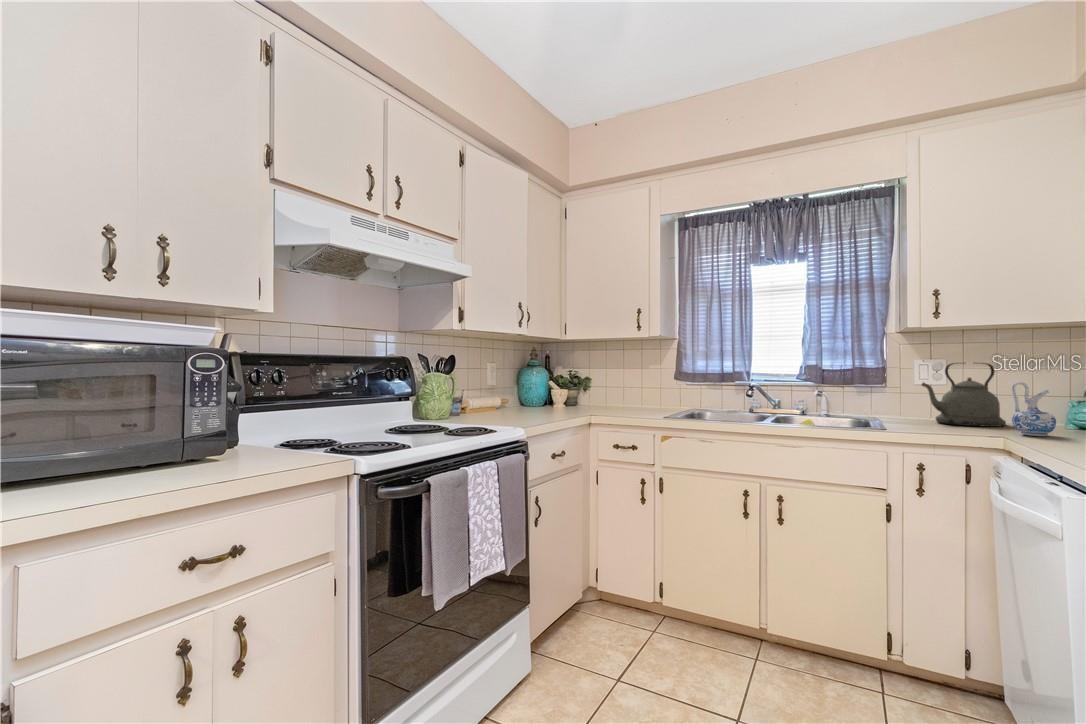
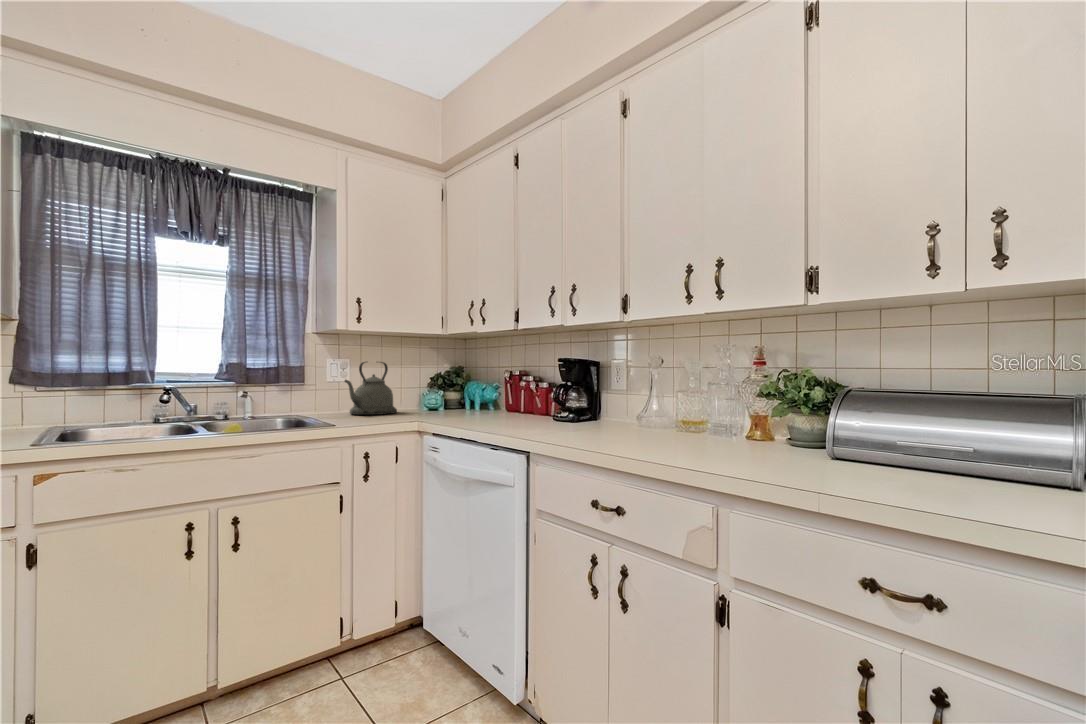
ceramic pitcher: present [1012,382,1056,436] -> none [416,376,440,416]

